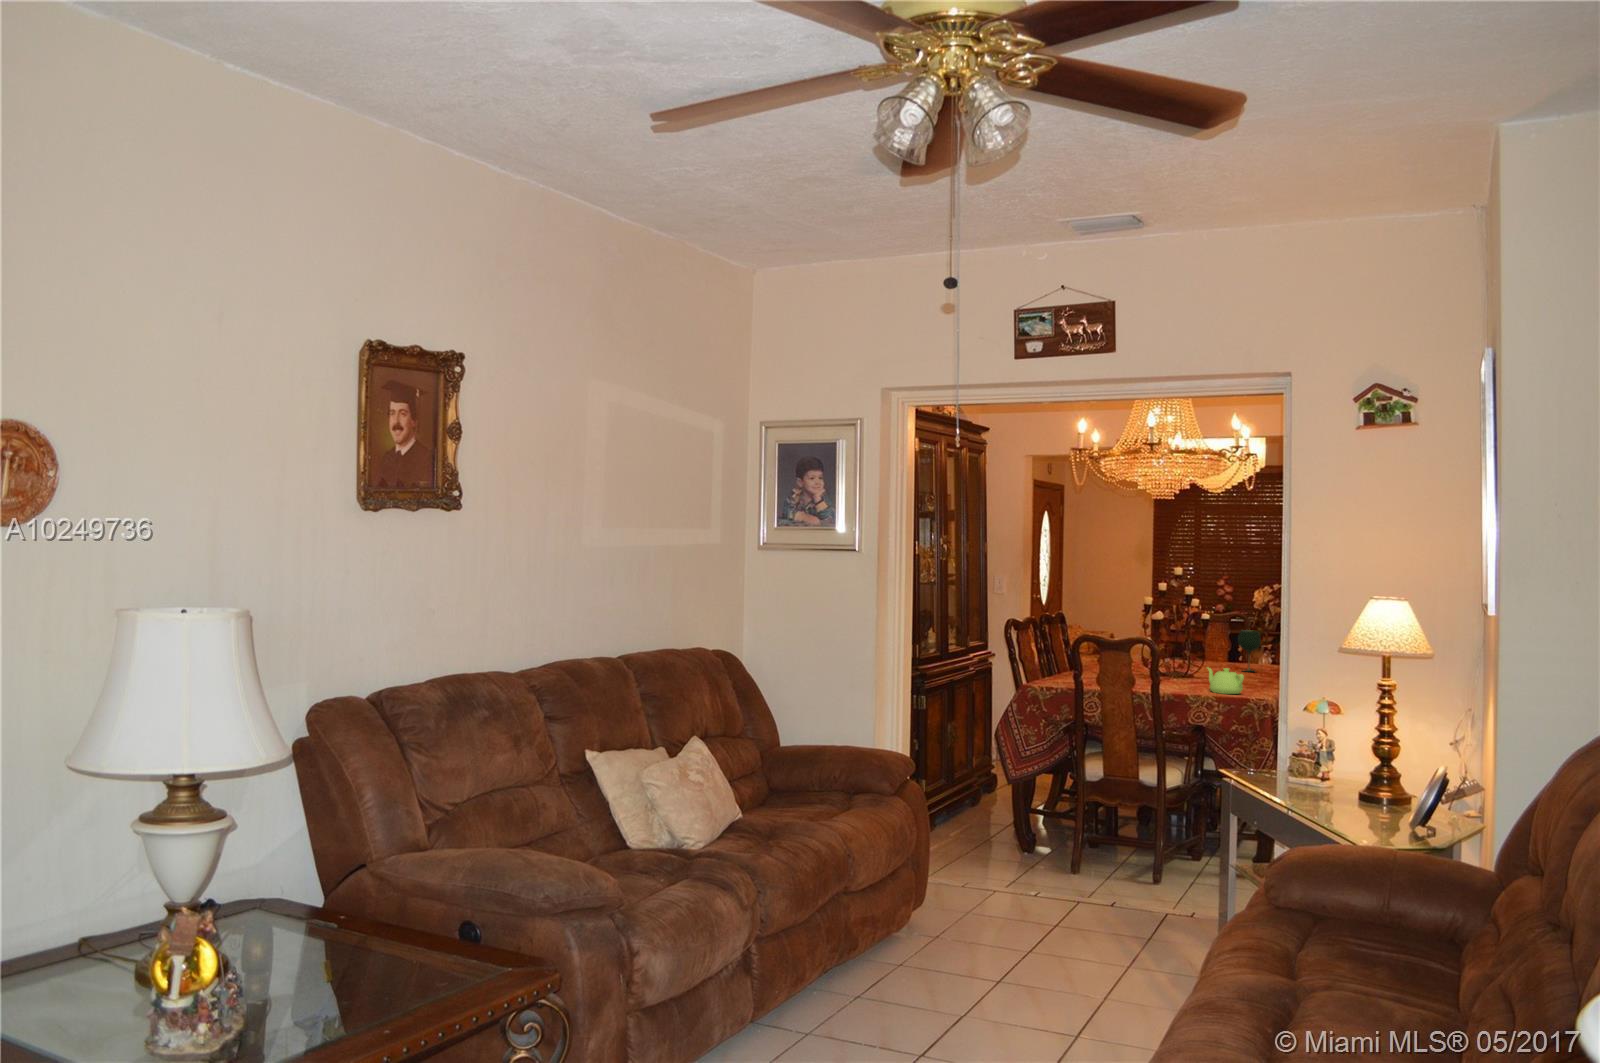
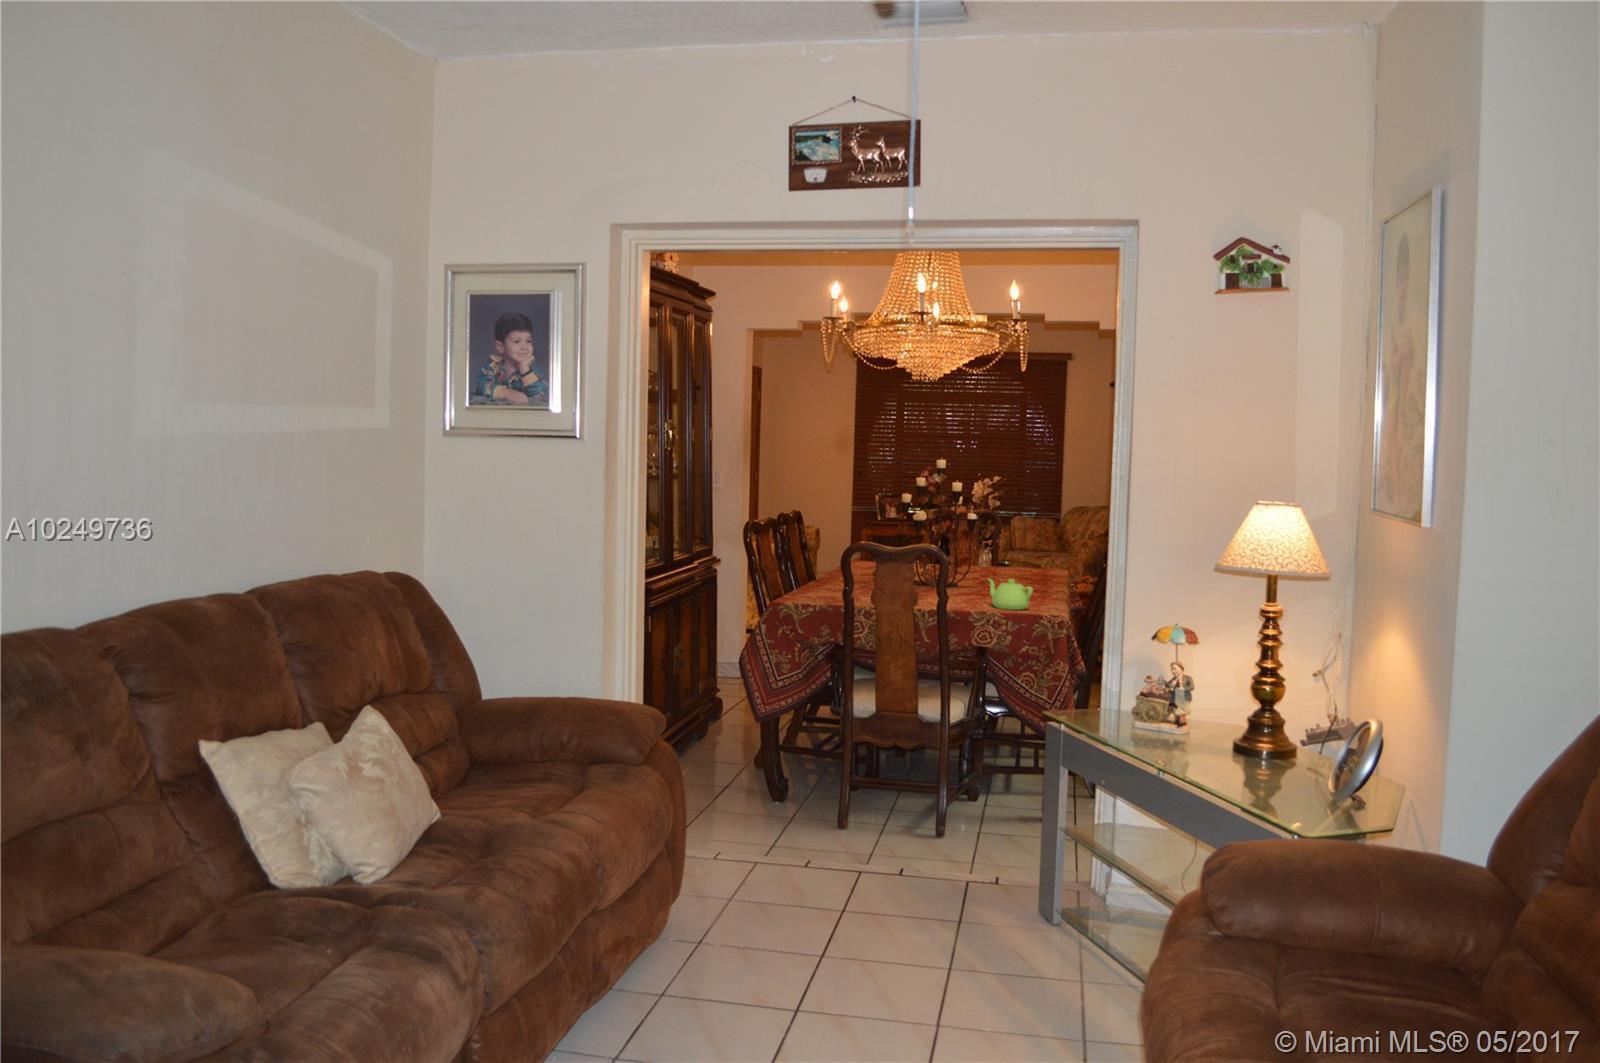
wine glass: present [1238,630,1261,672] -> none [988,531,1012,576]

